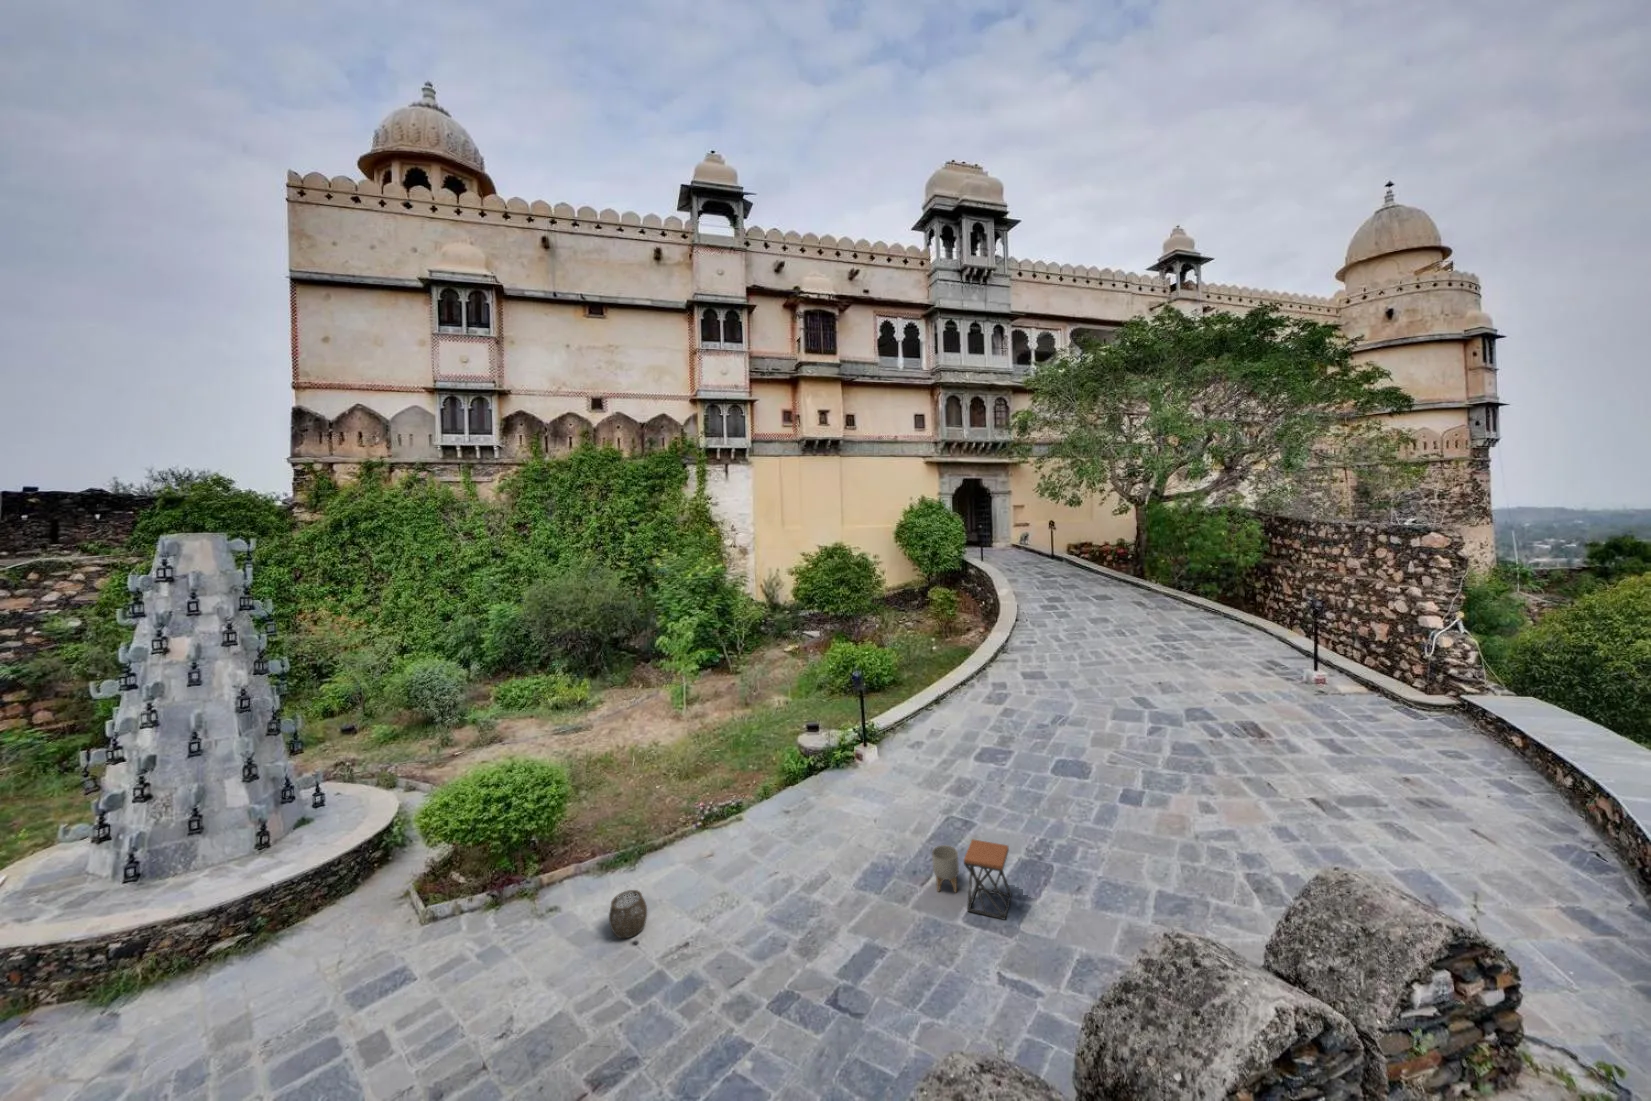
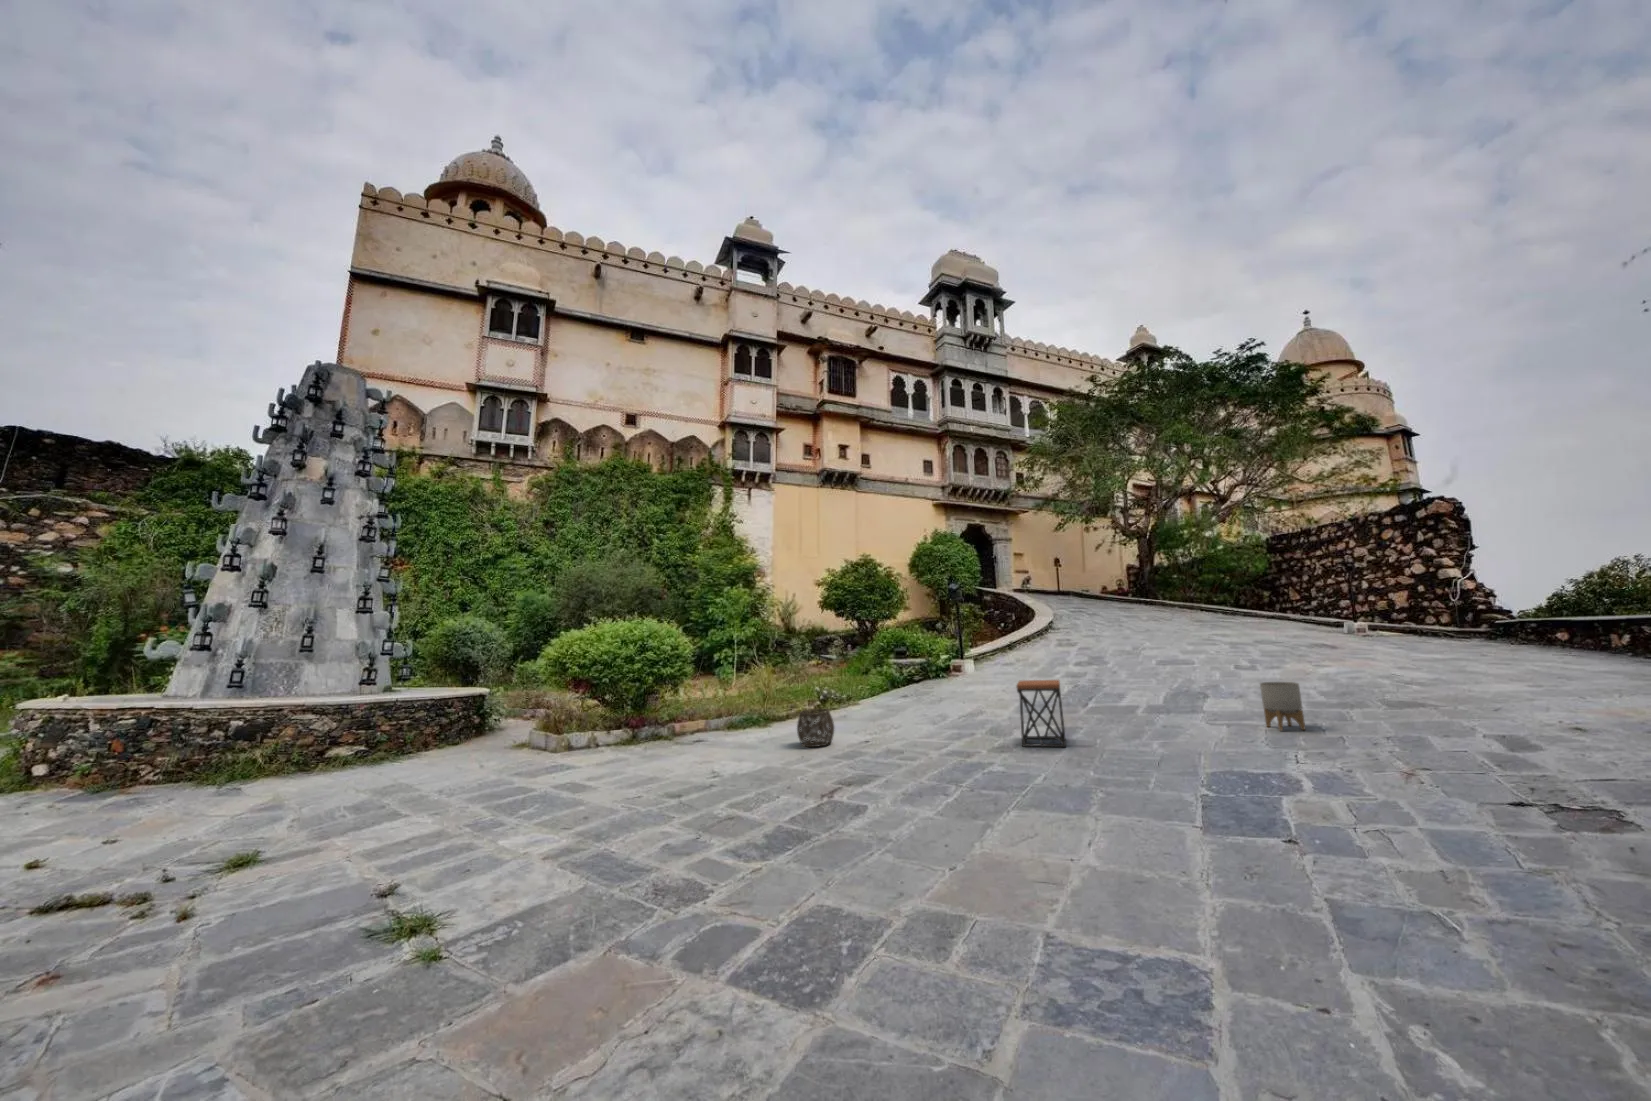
stool: present [964,840,1012,920] -> present [1017,680,1066,747]
planter: present [932,845,959,892] -> present [1260,682,1305,731]

